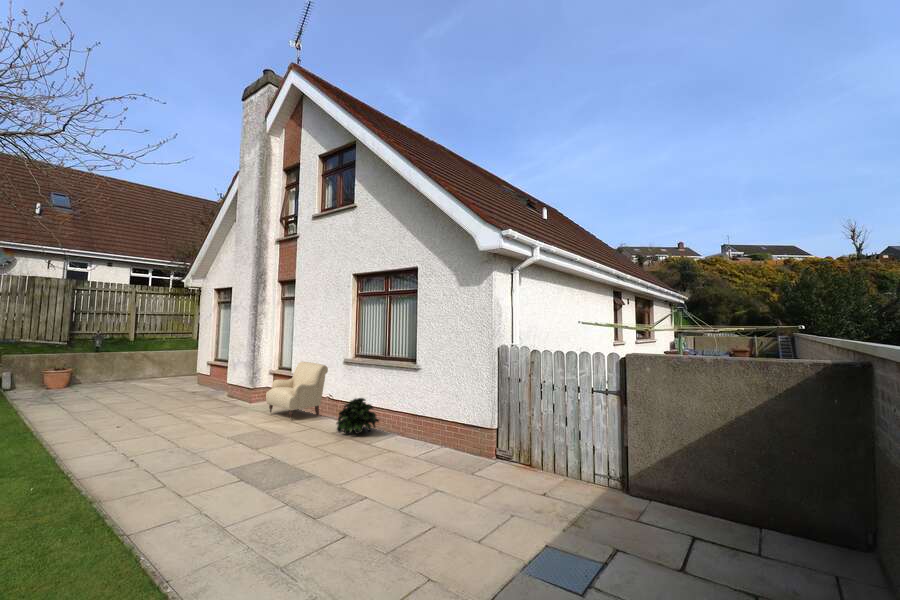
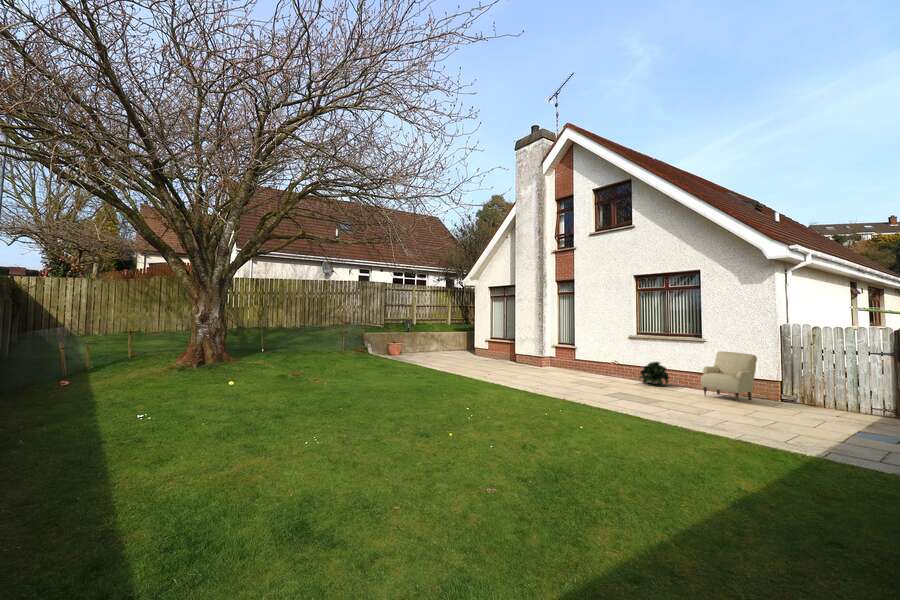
chair: present [266,362,328,420] -> present [701,351,757,402]

